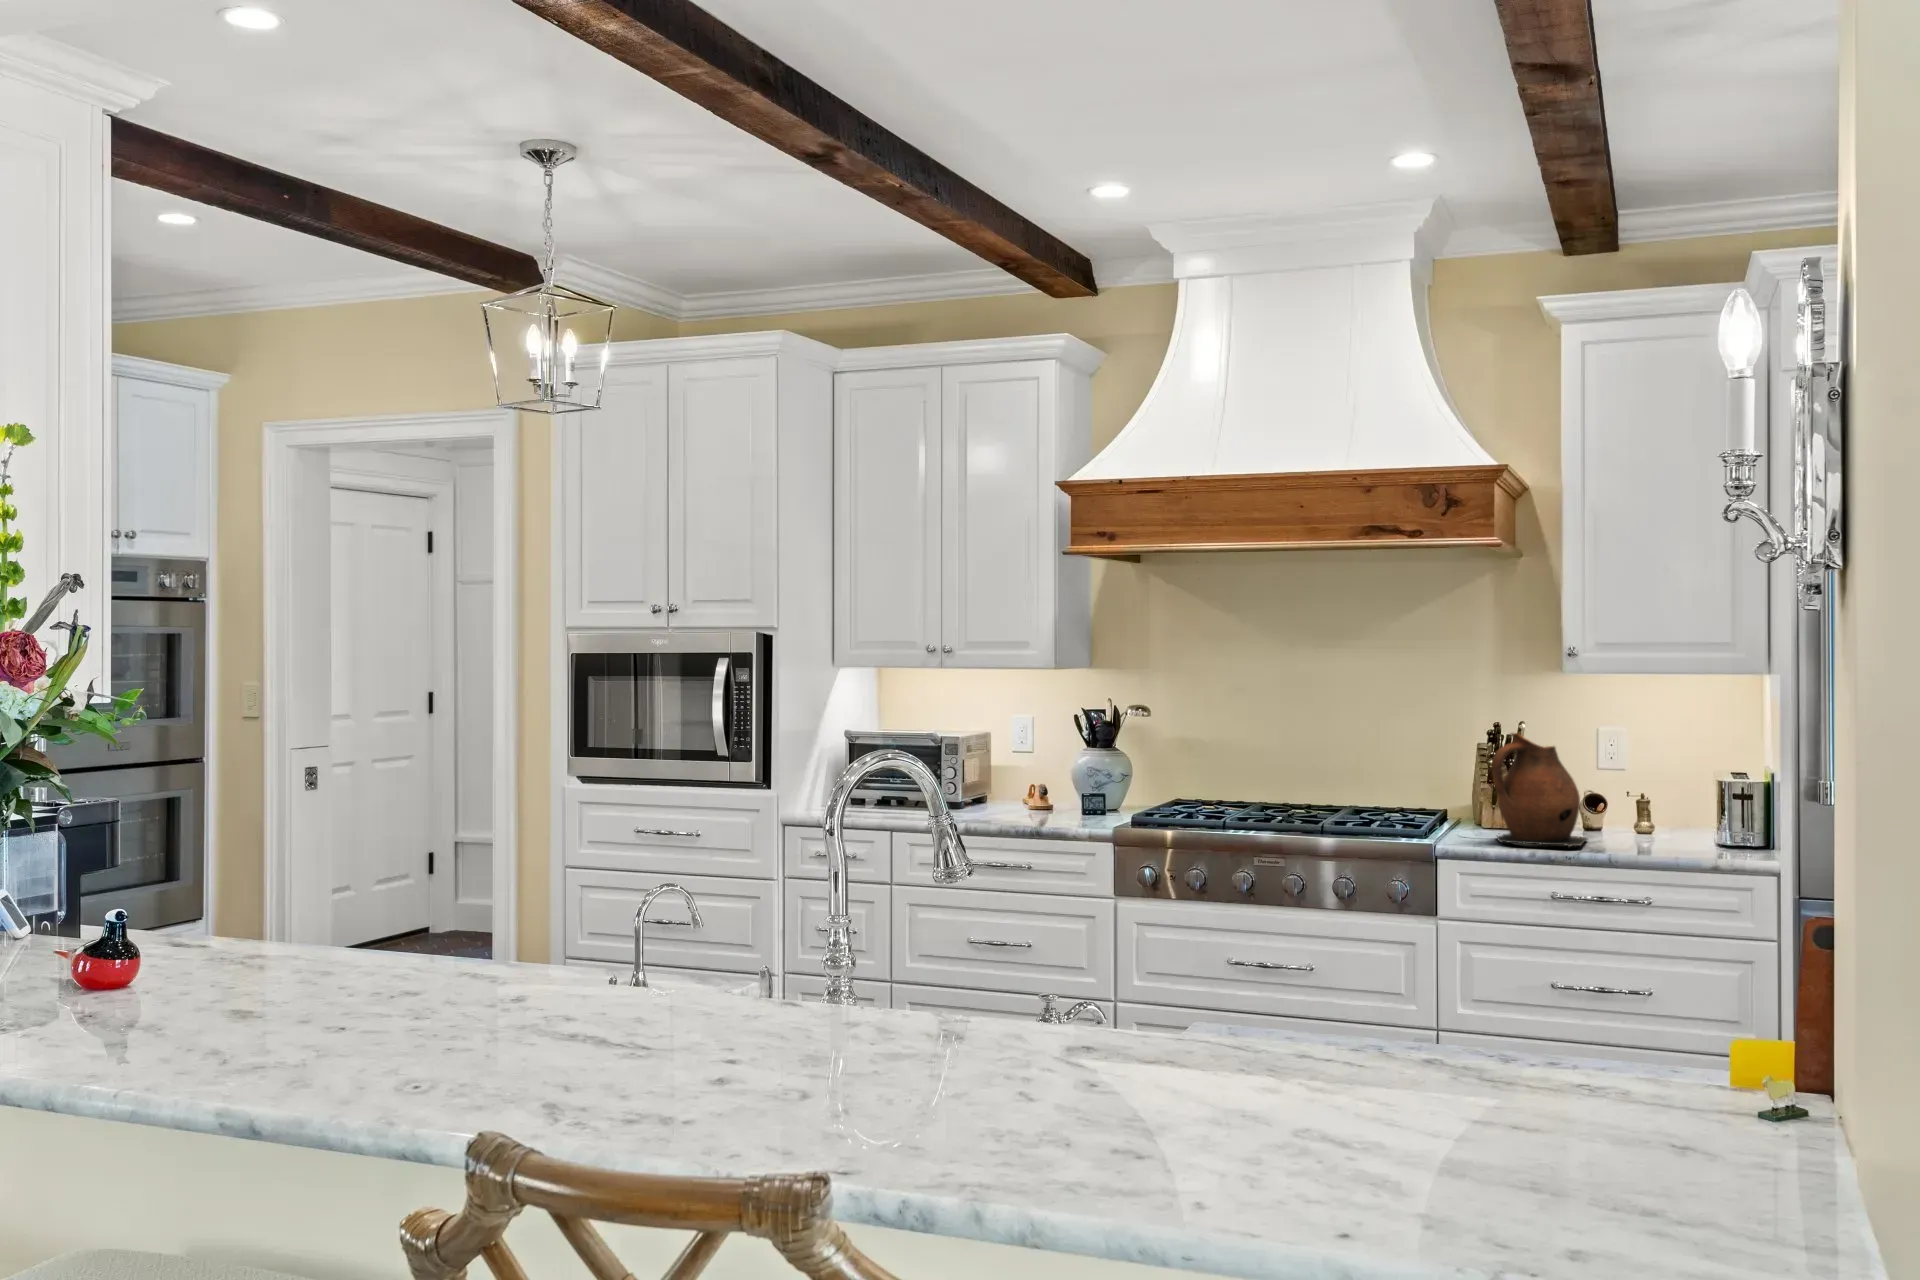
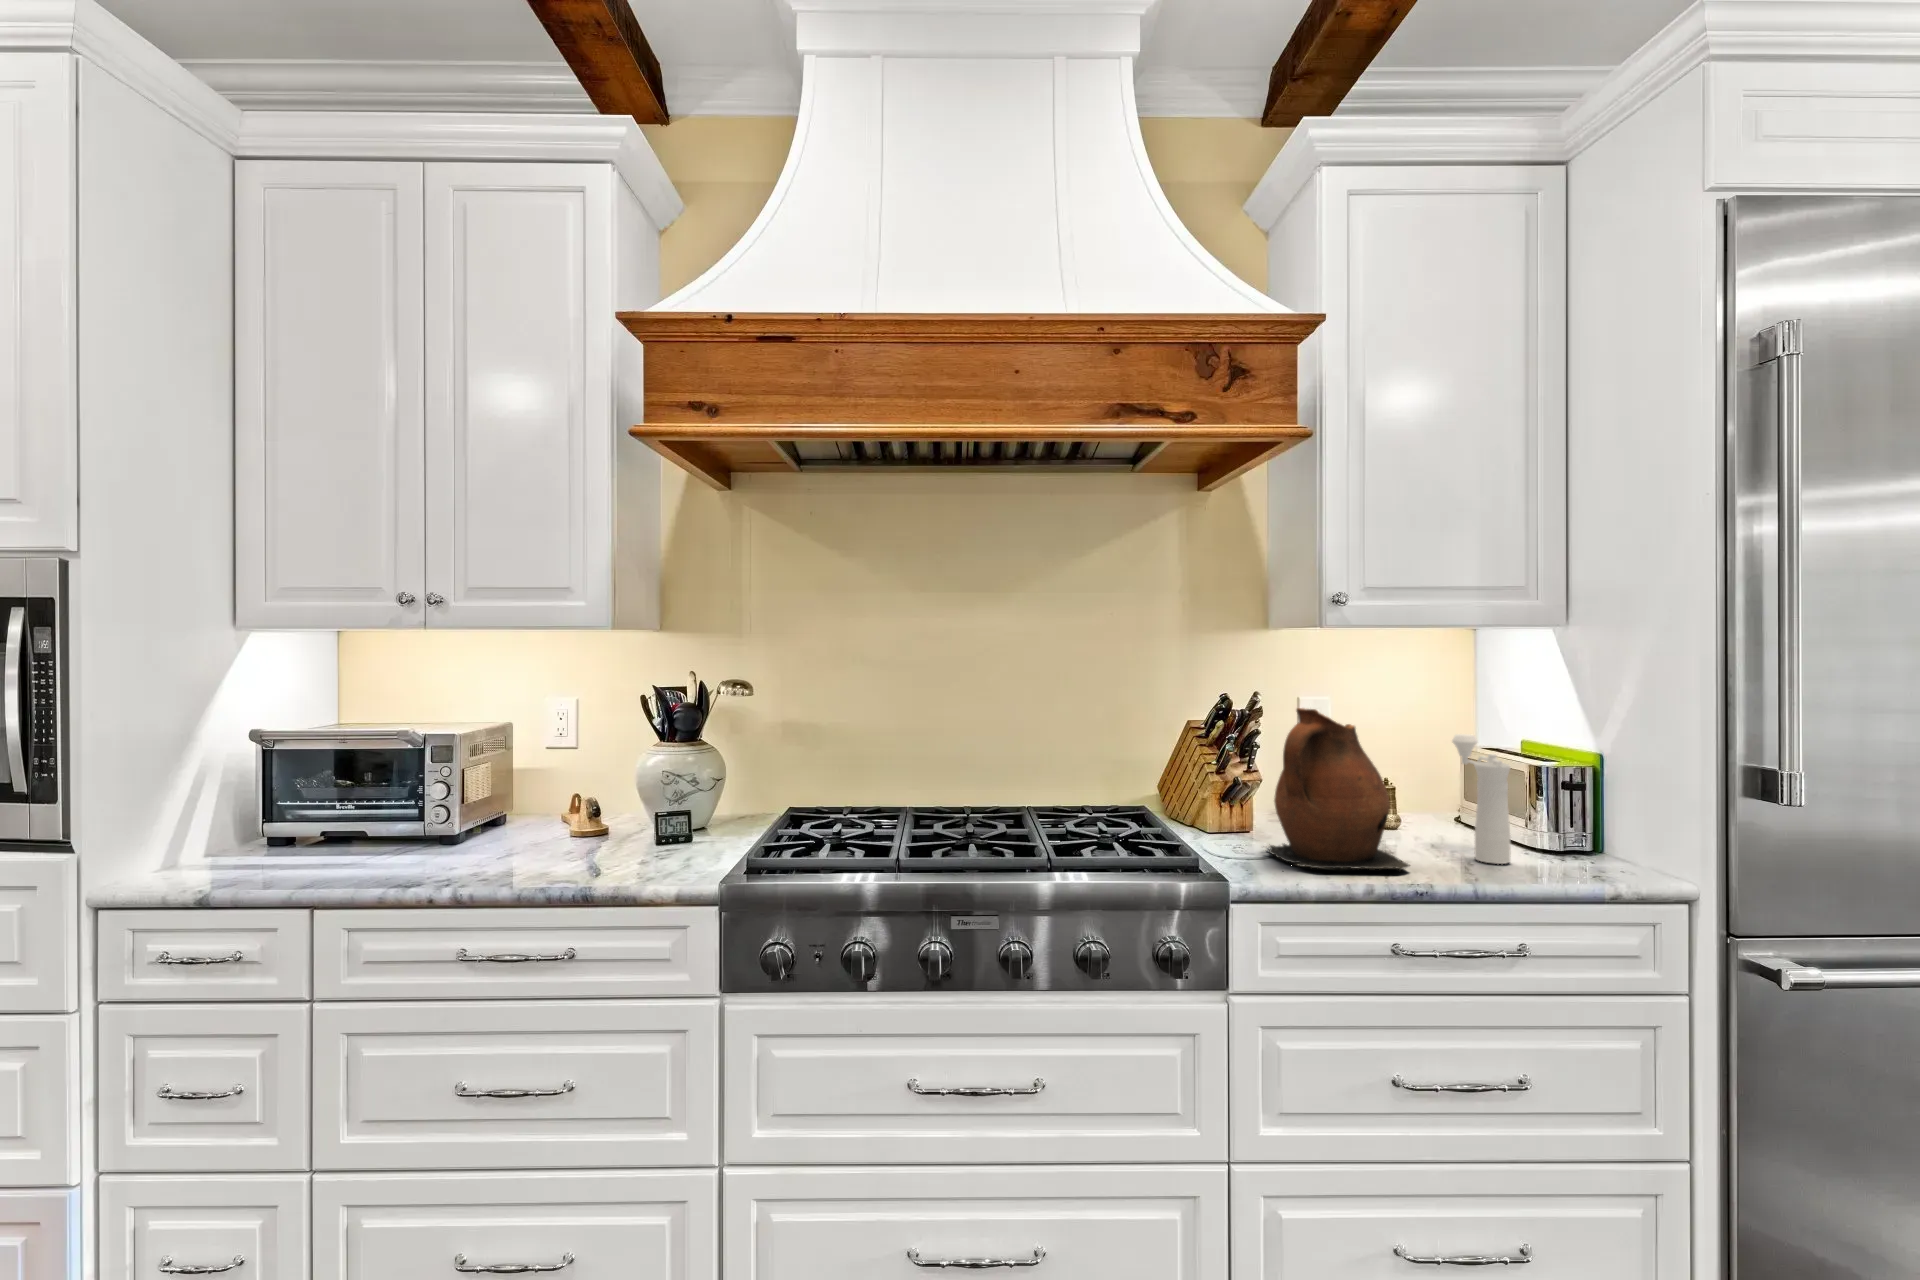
pepper mill: none [1653,757,1681,851] -> present [1452,734,1511,864]

